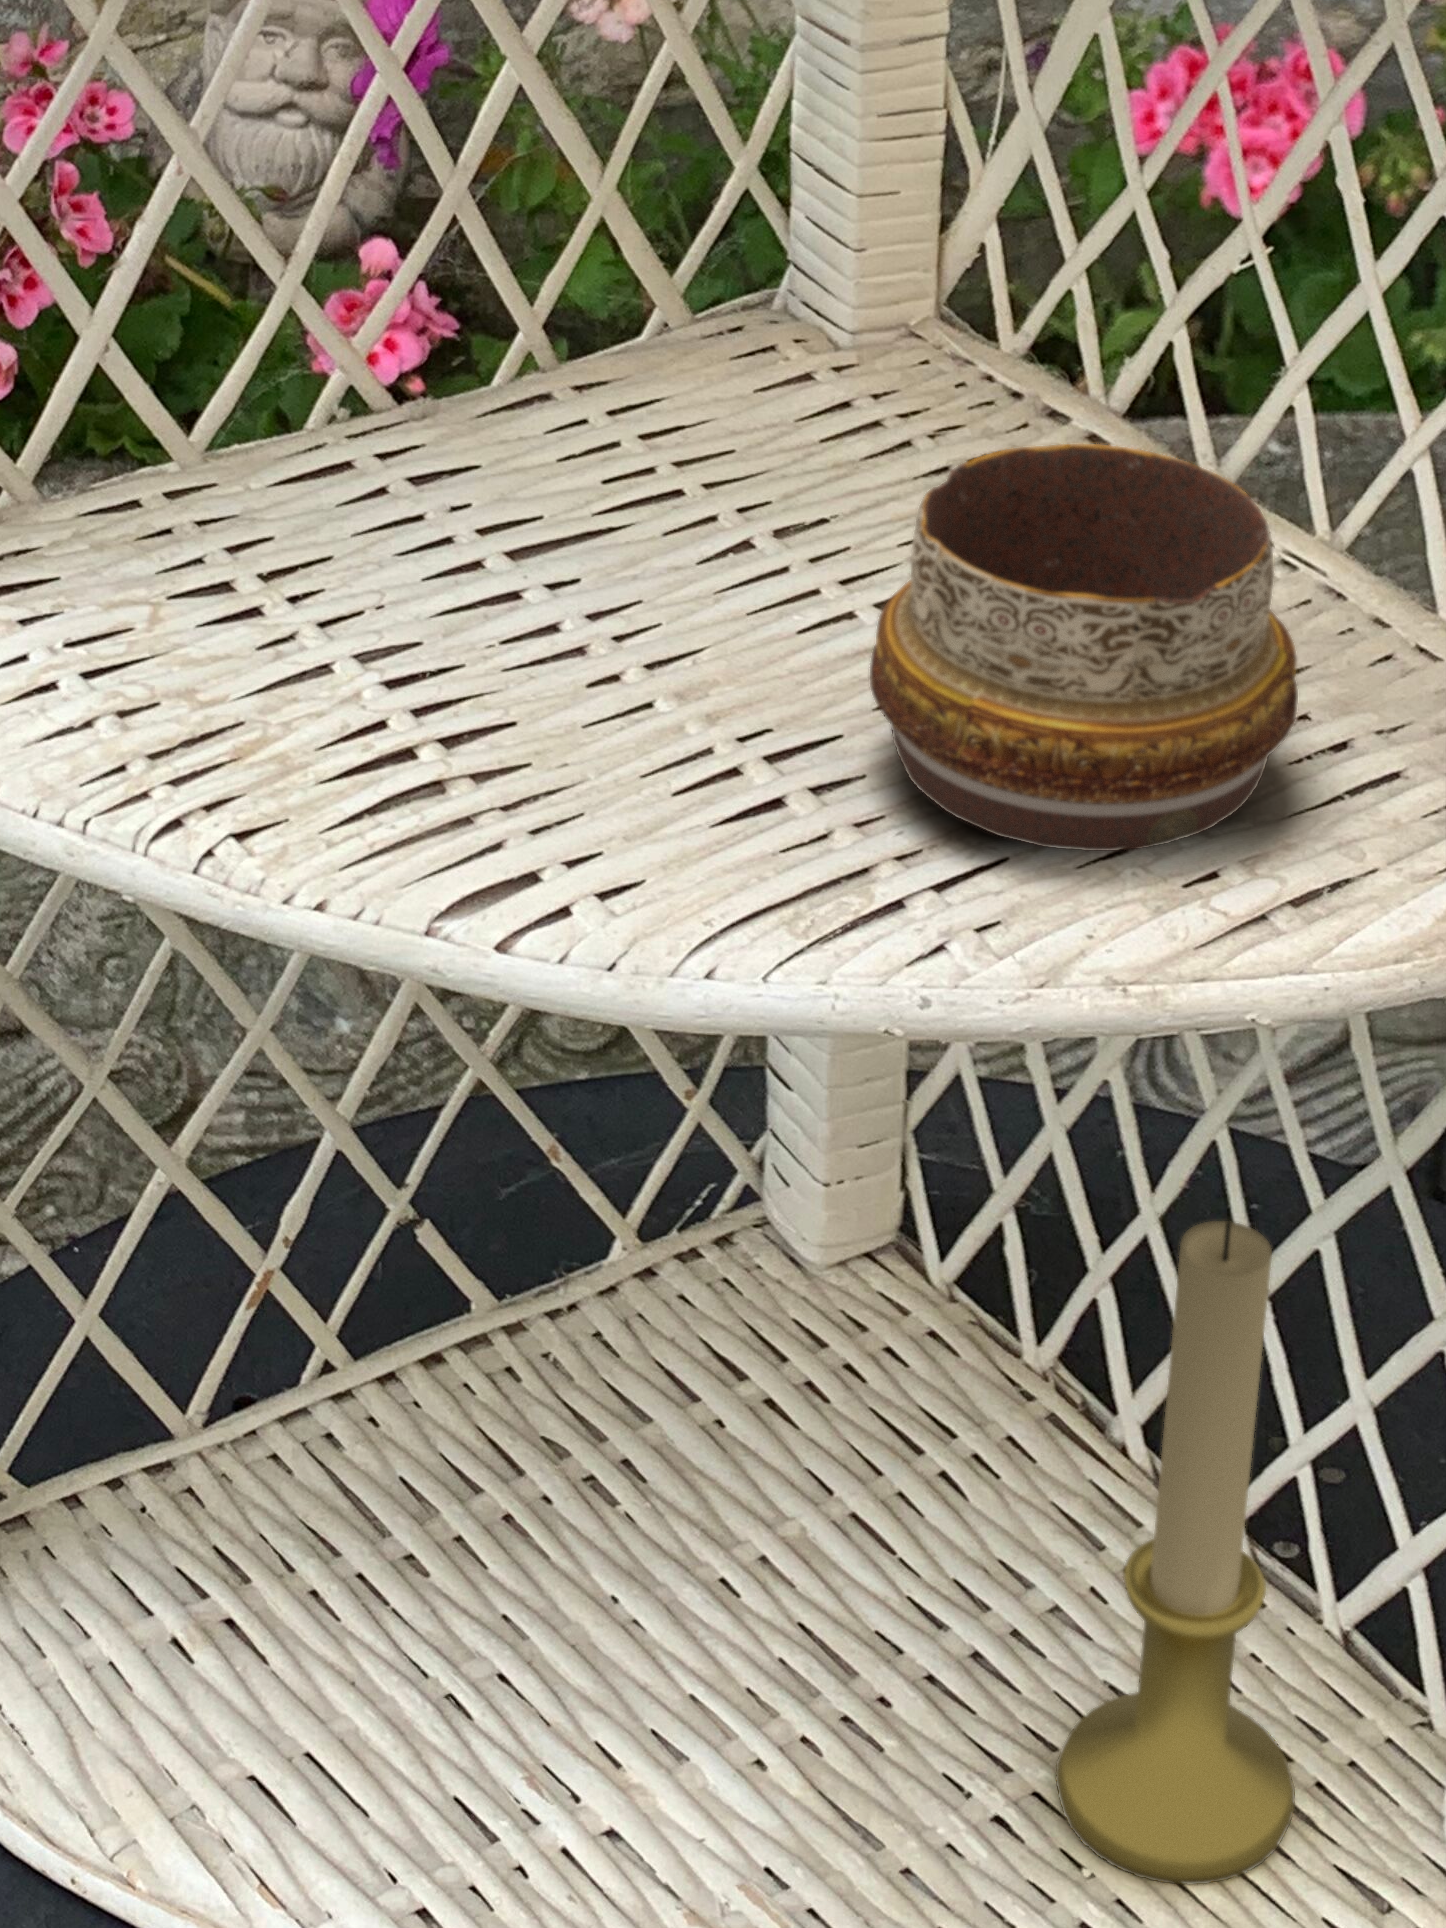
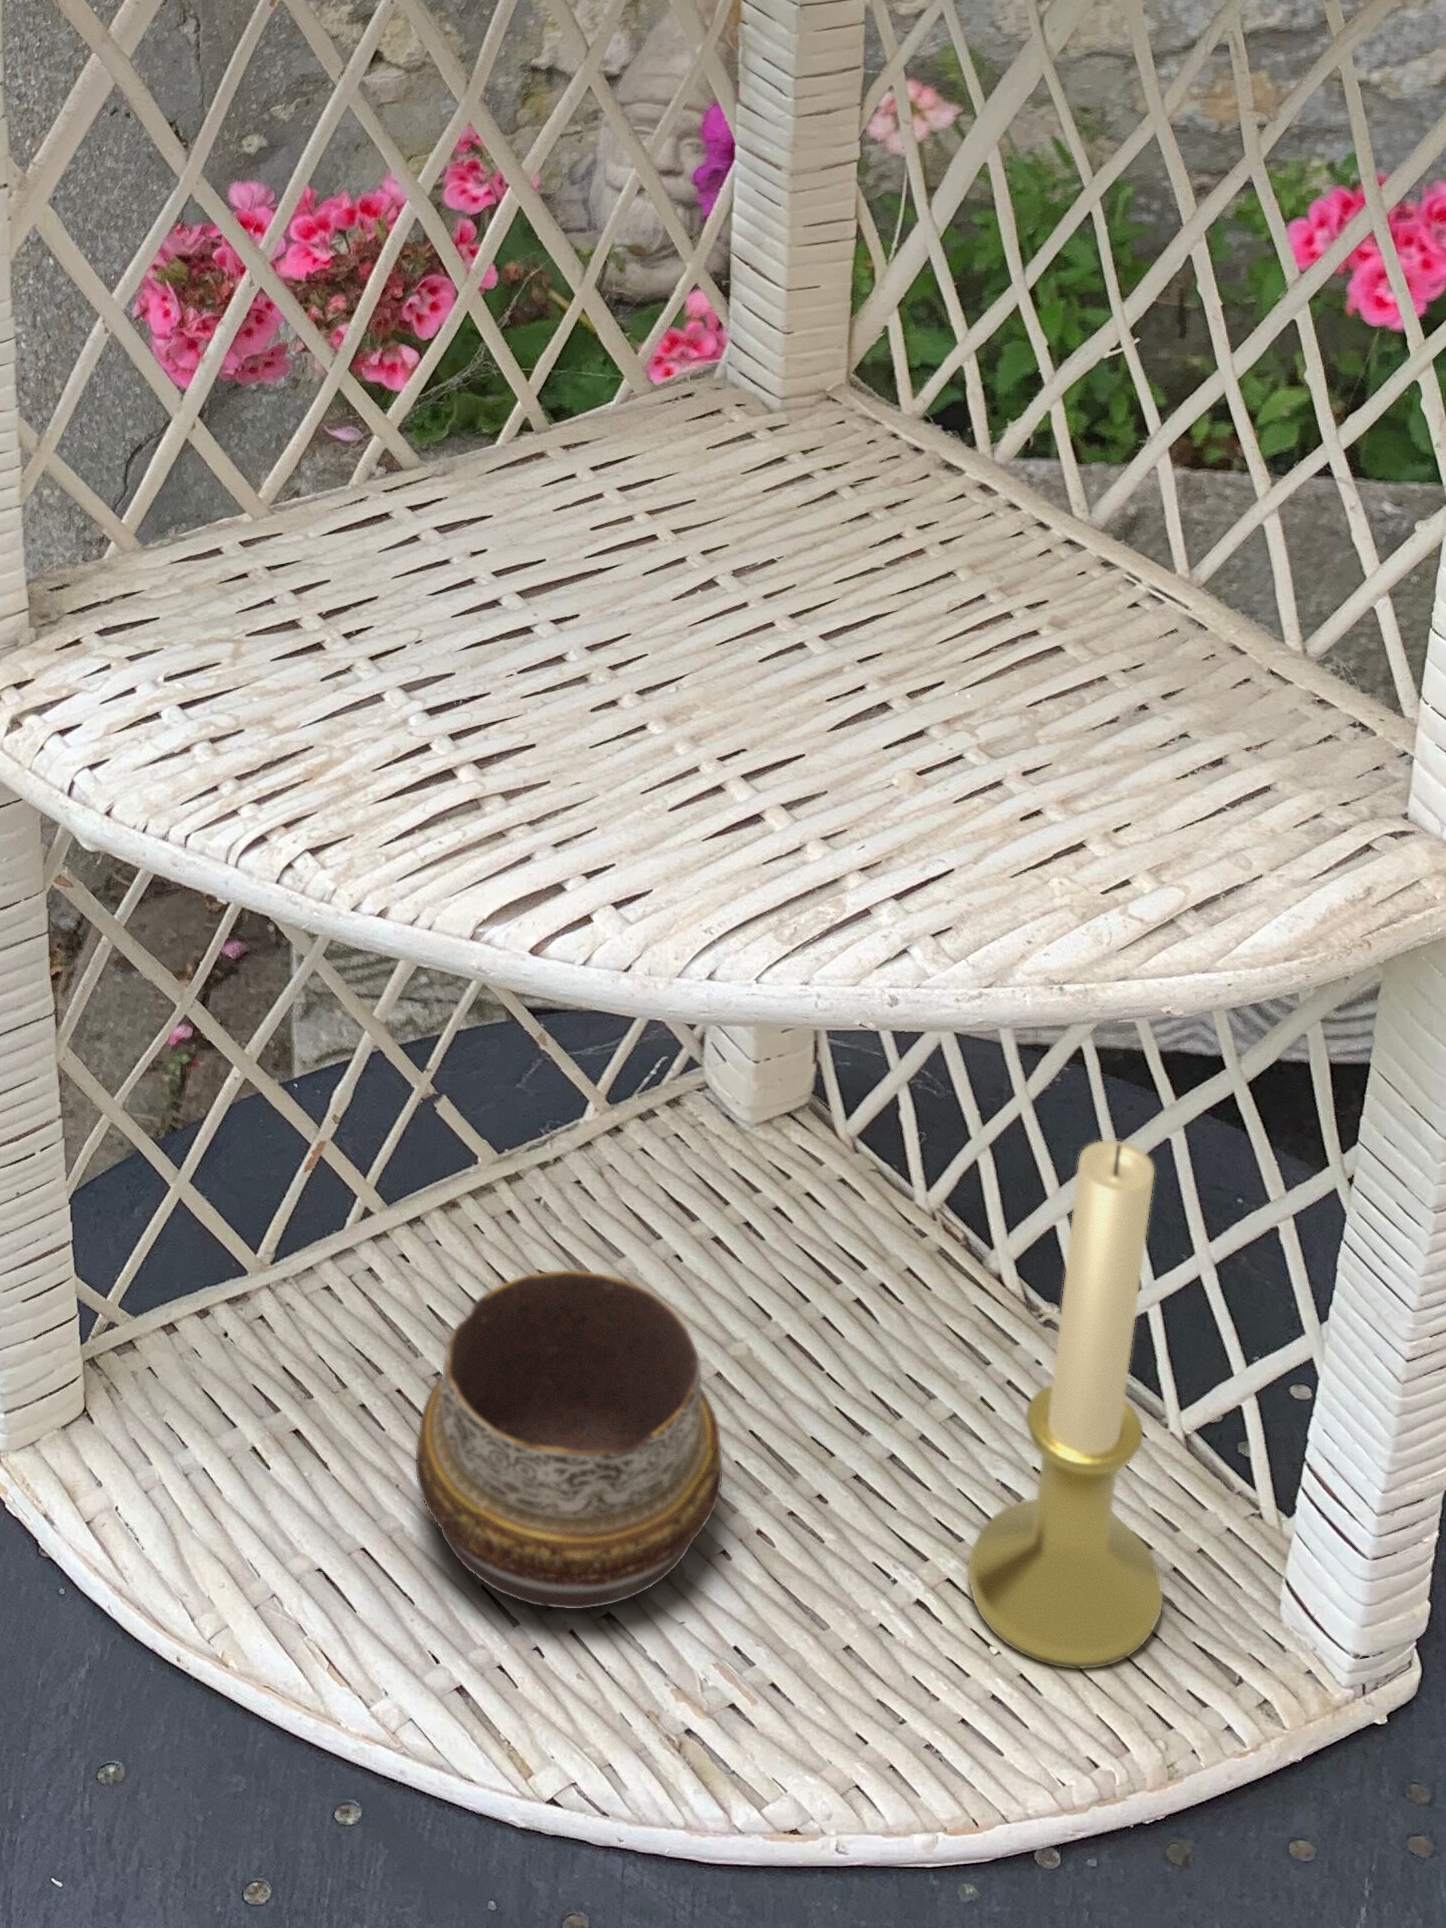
decorative bowl: present [870,444,1298,851] -> present [416,1271,722,1609]

